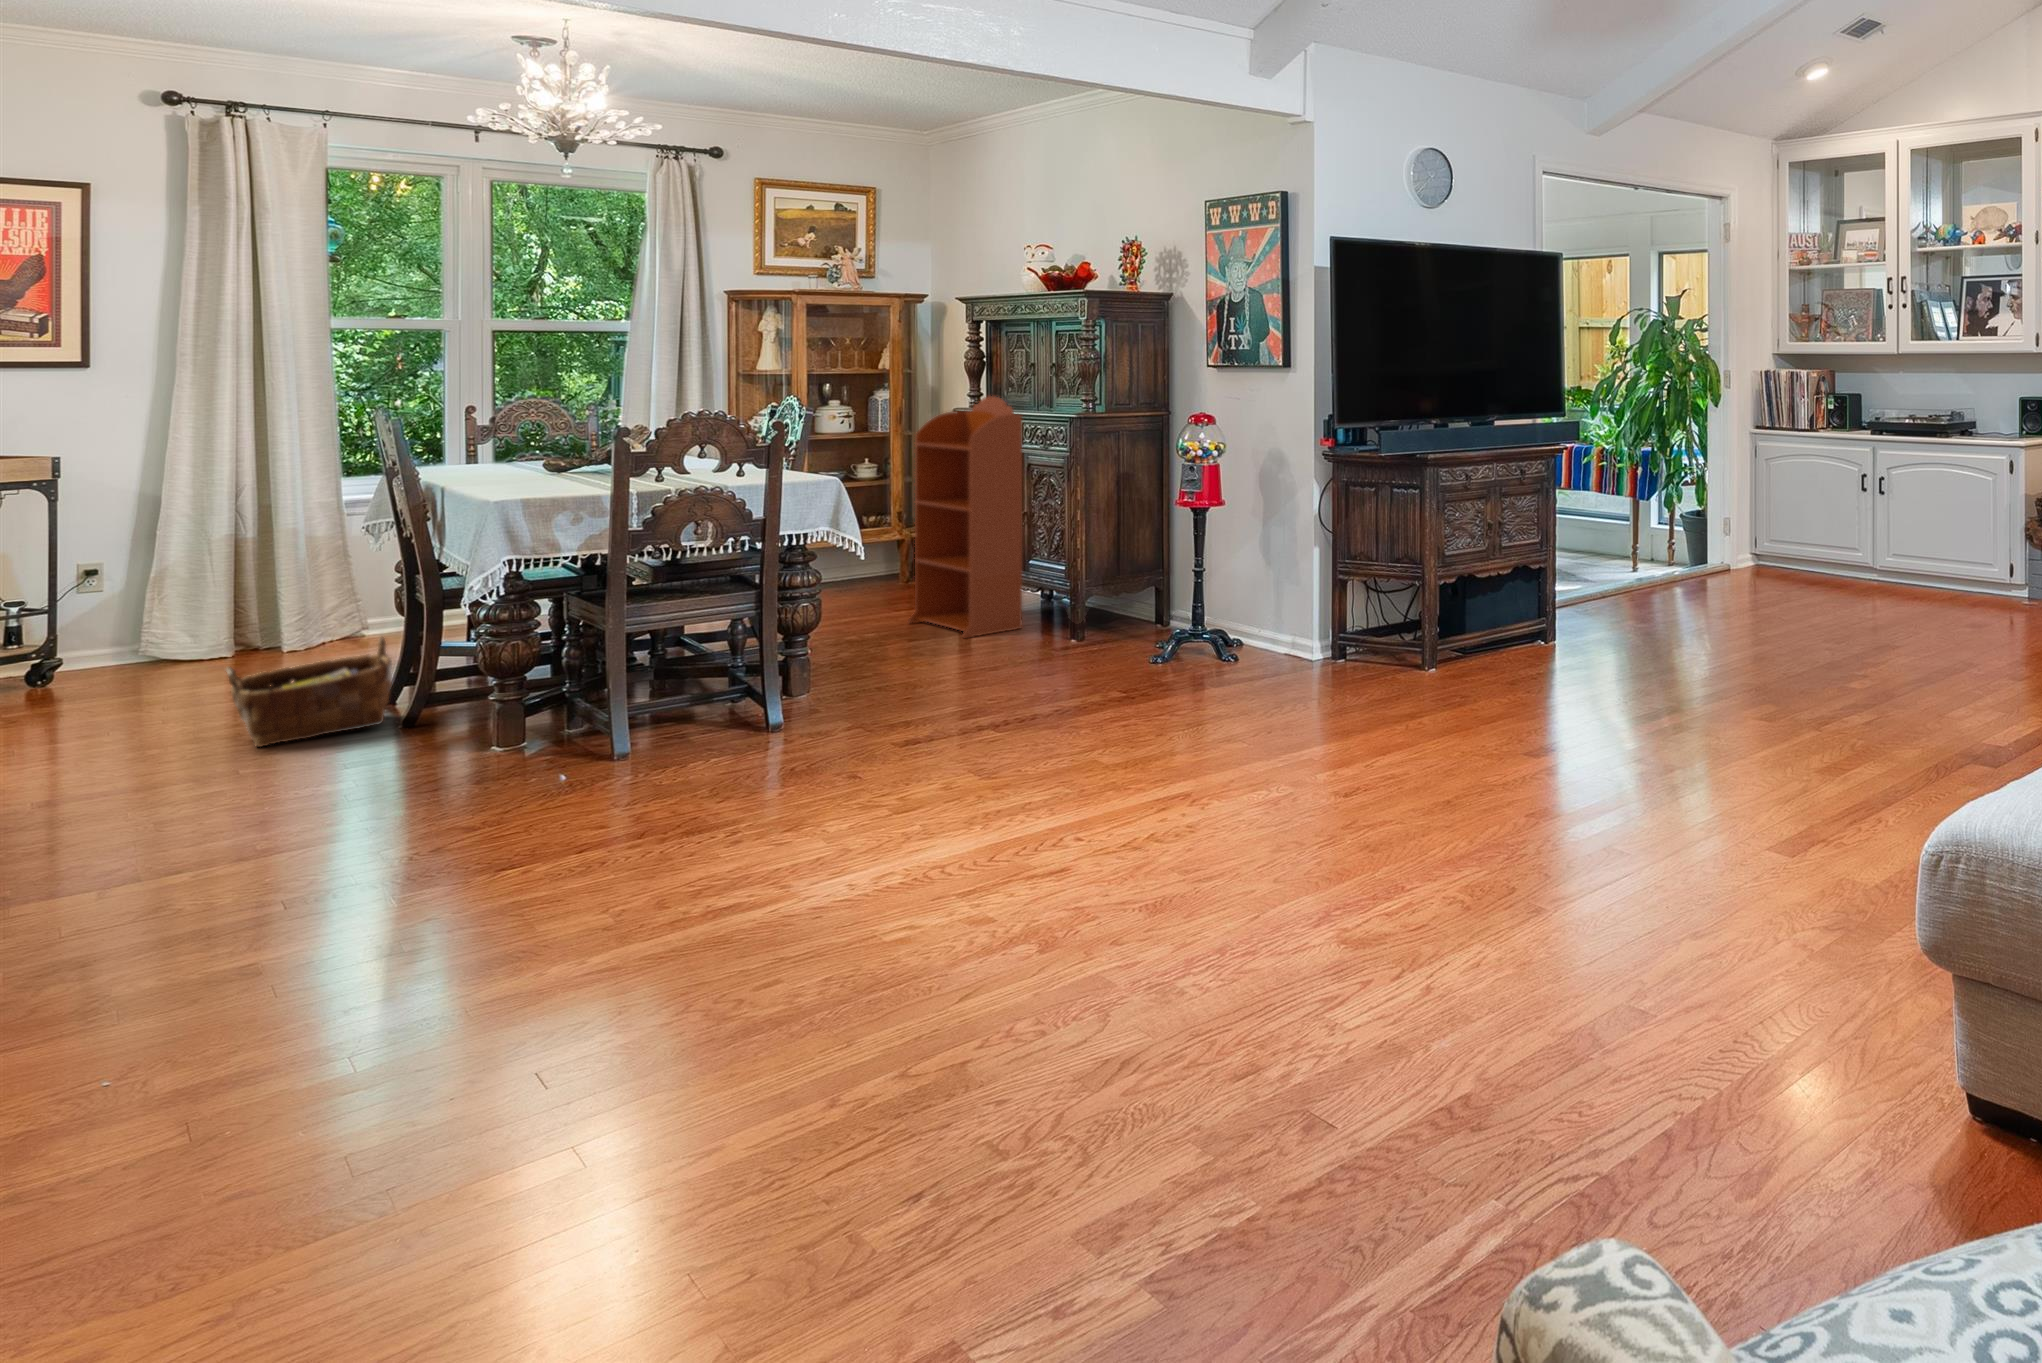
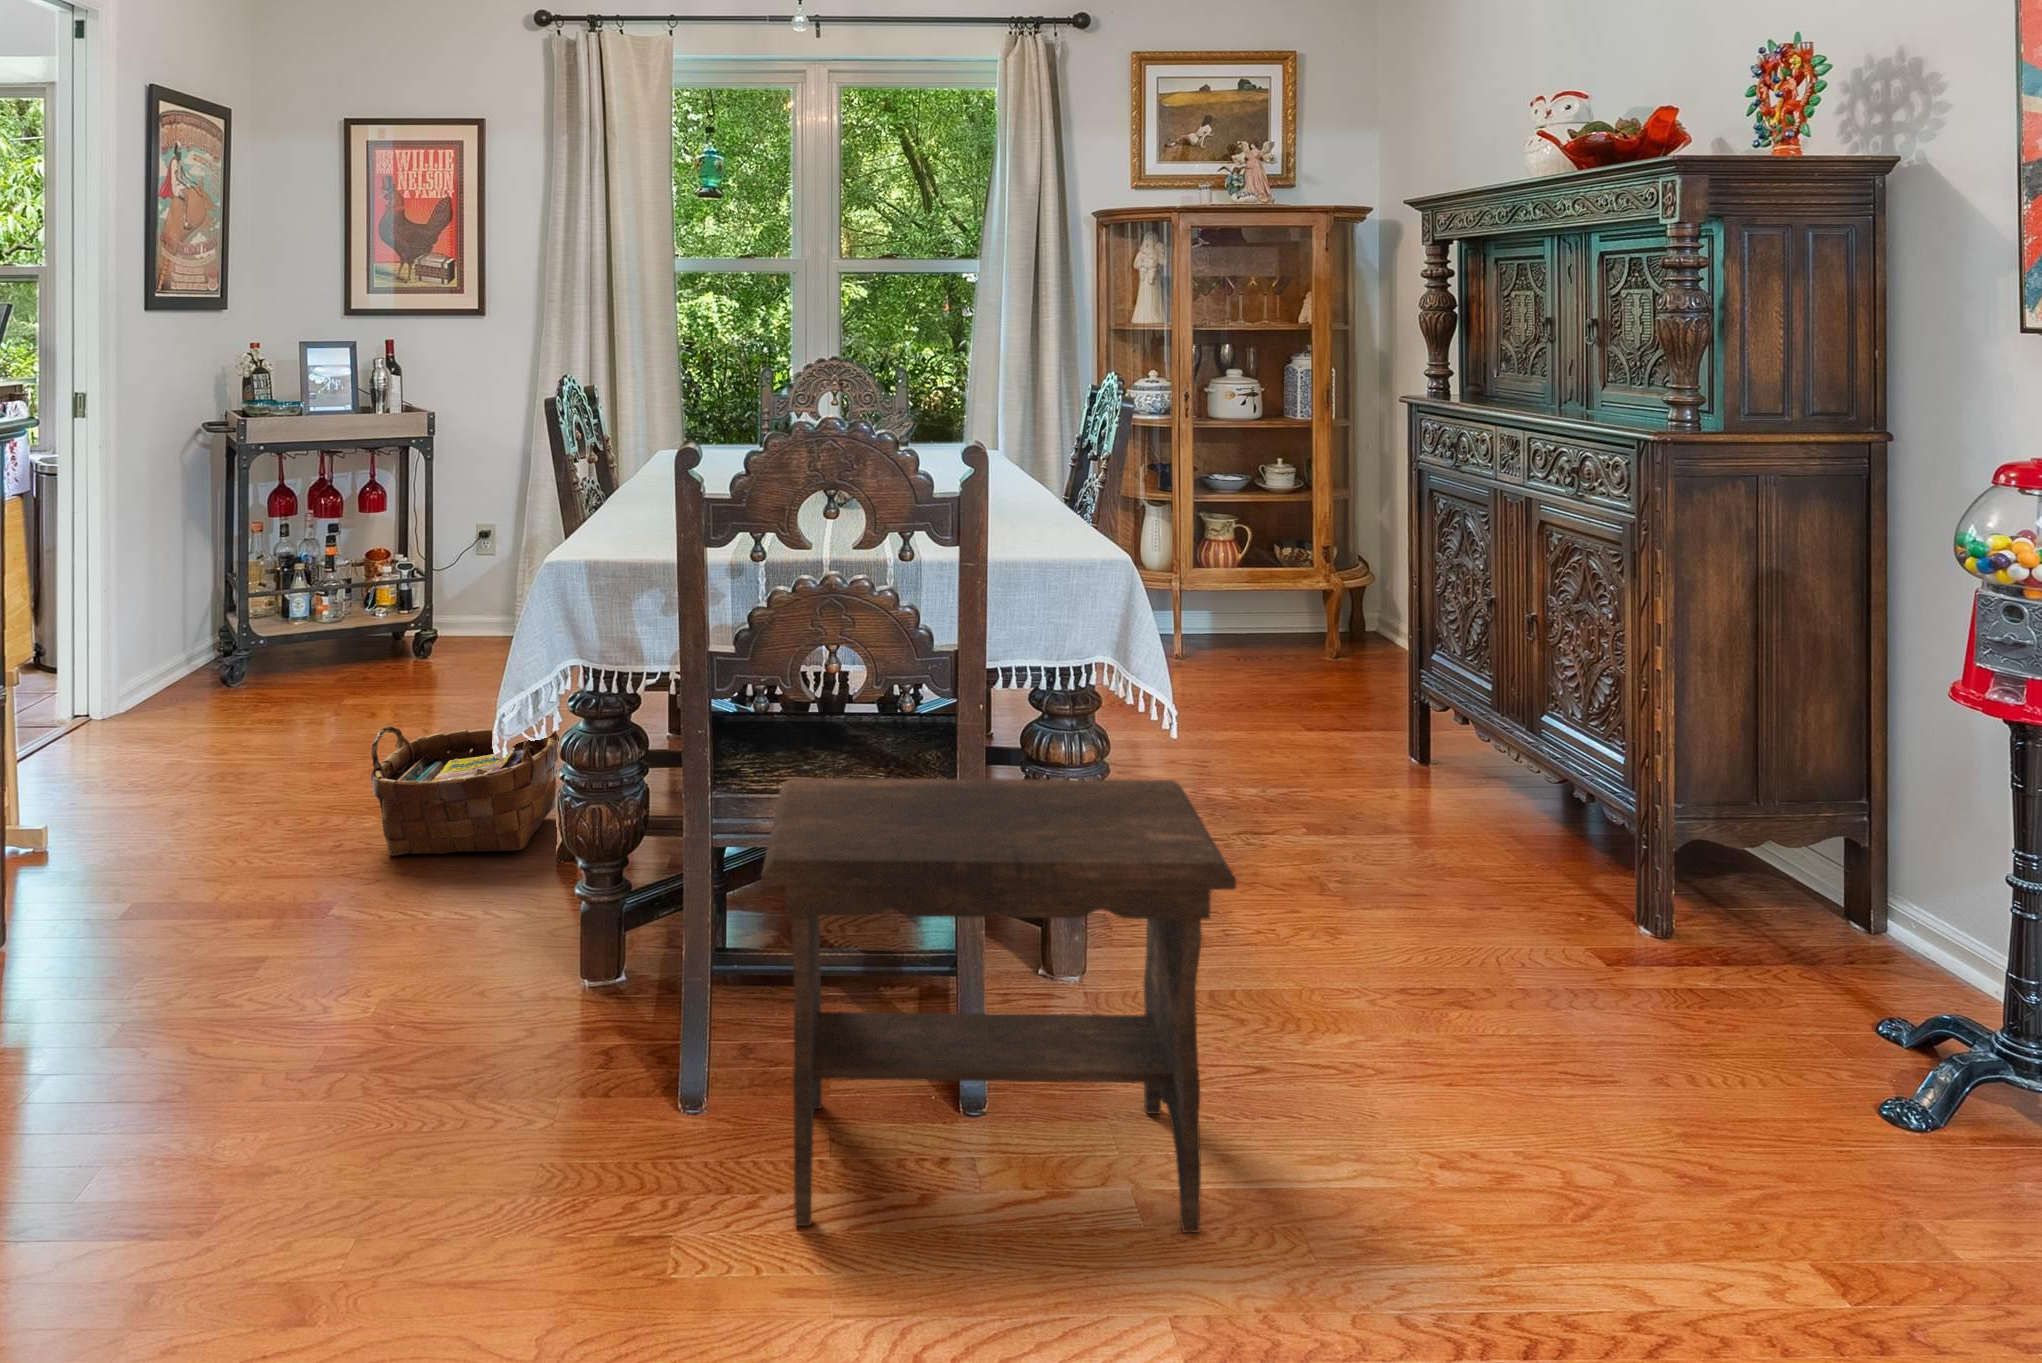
bookcase: present [907,396,1022,638] -> none [1311,382,1524,851]
footstool: none [681,563,919,758] -> present [761,778,1236,1233]

